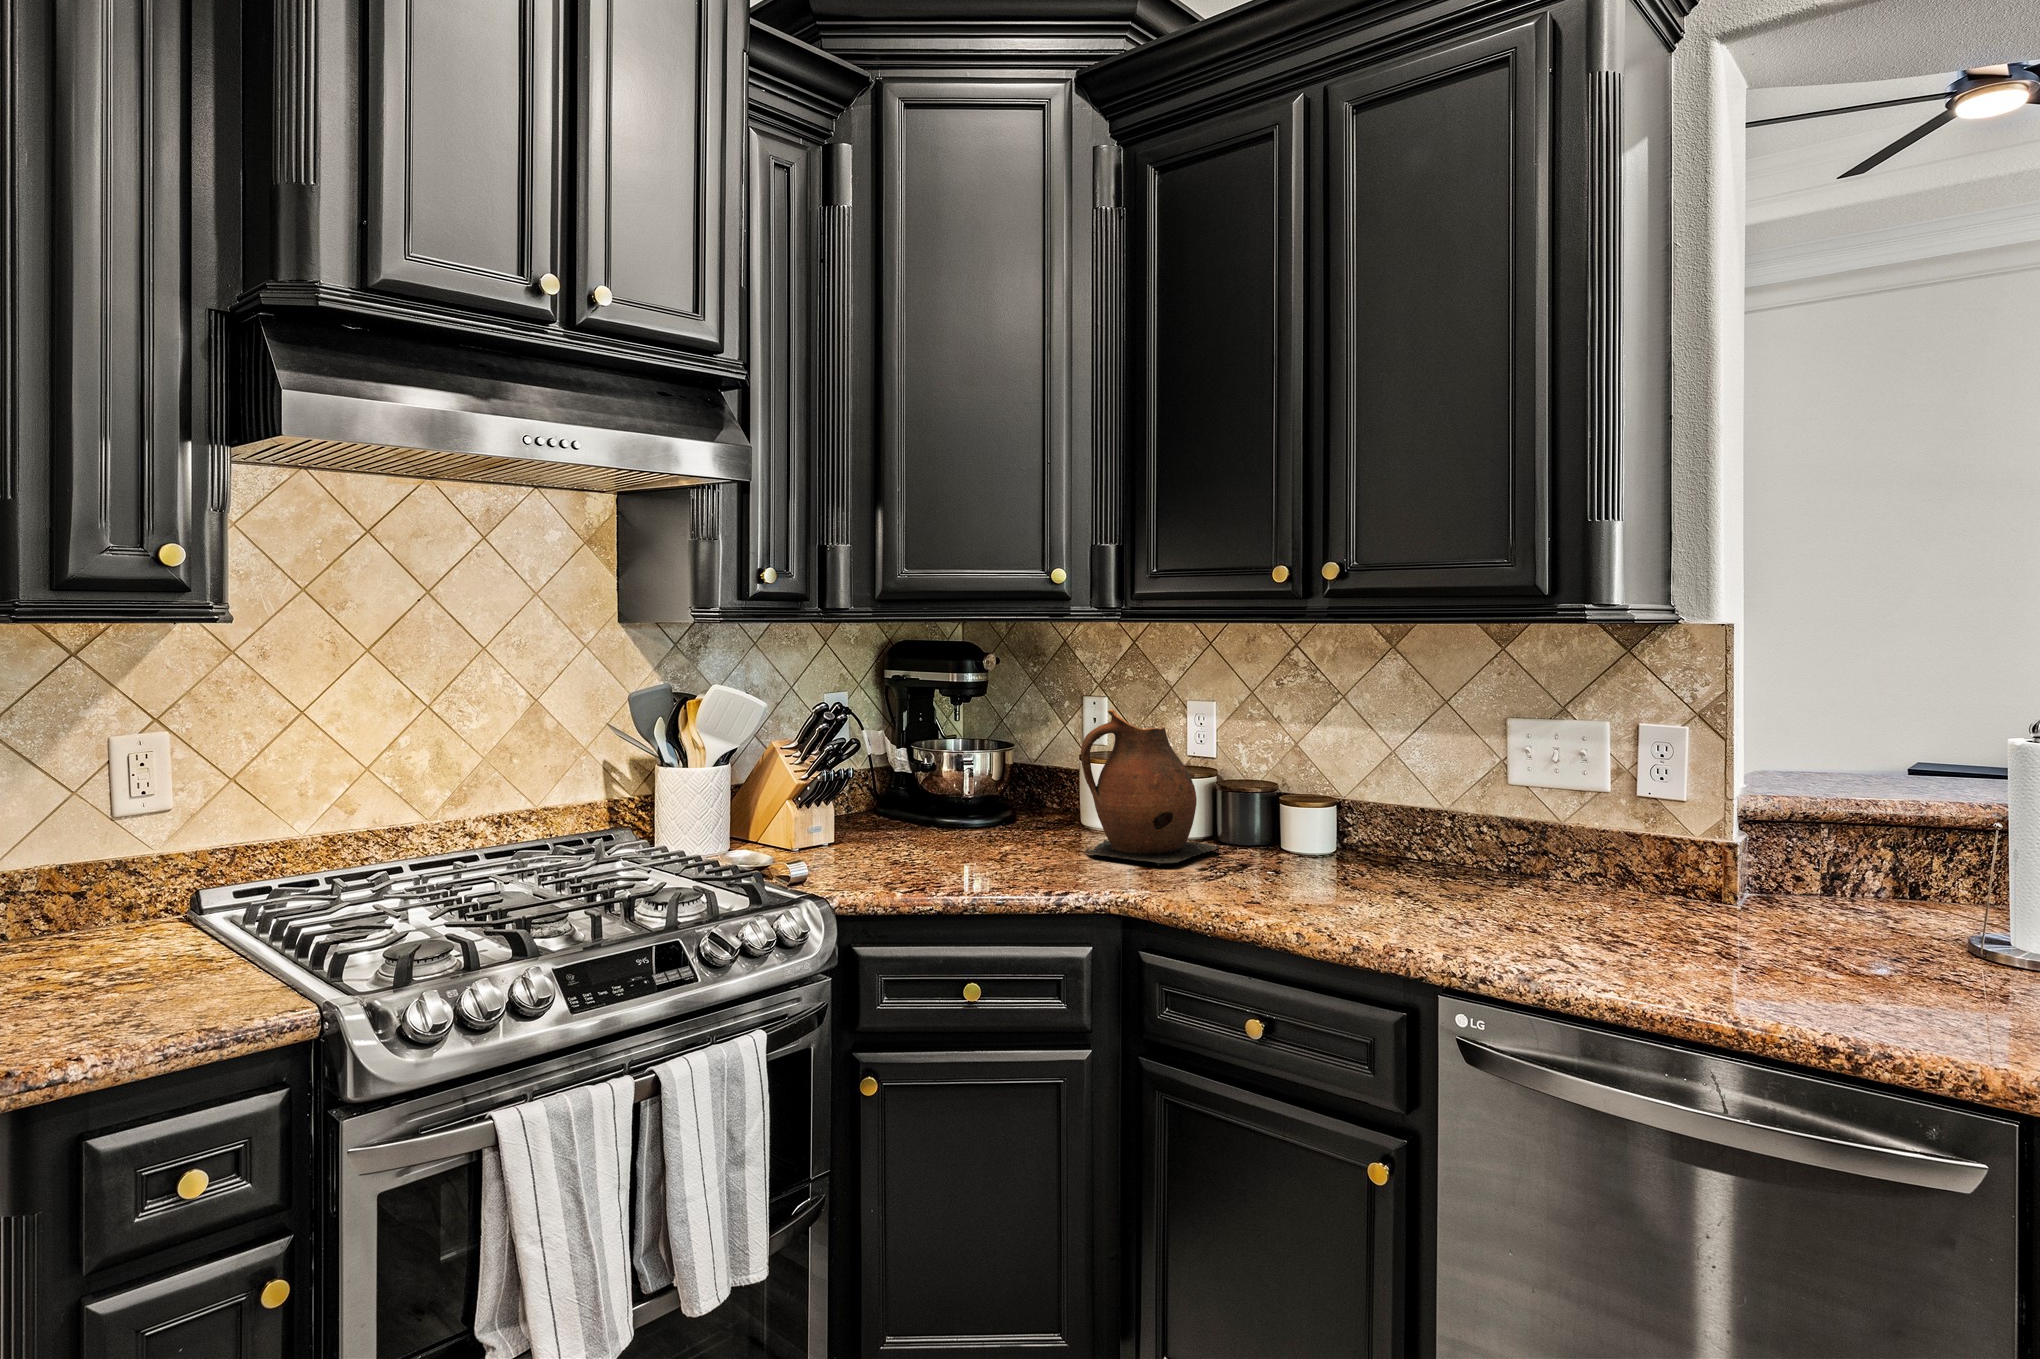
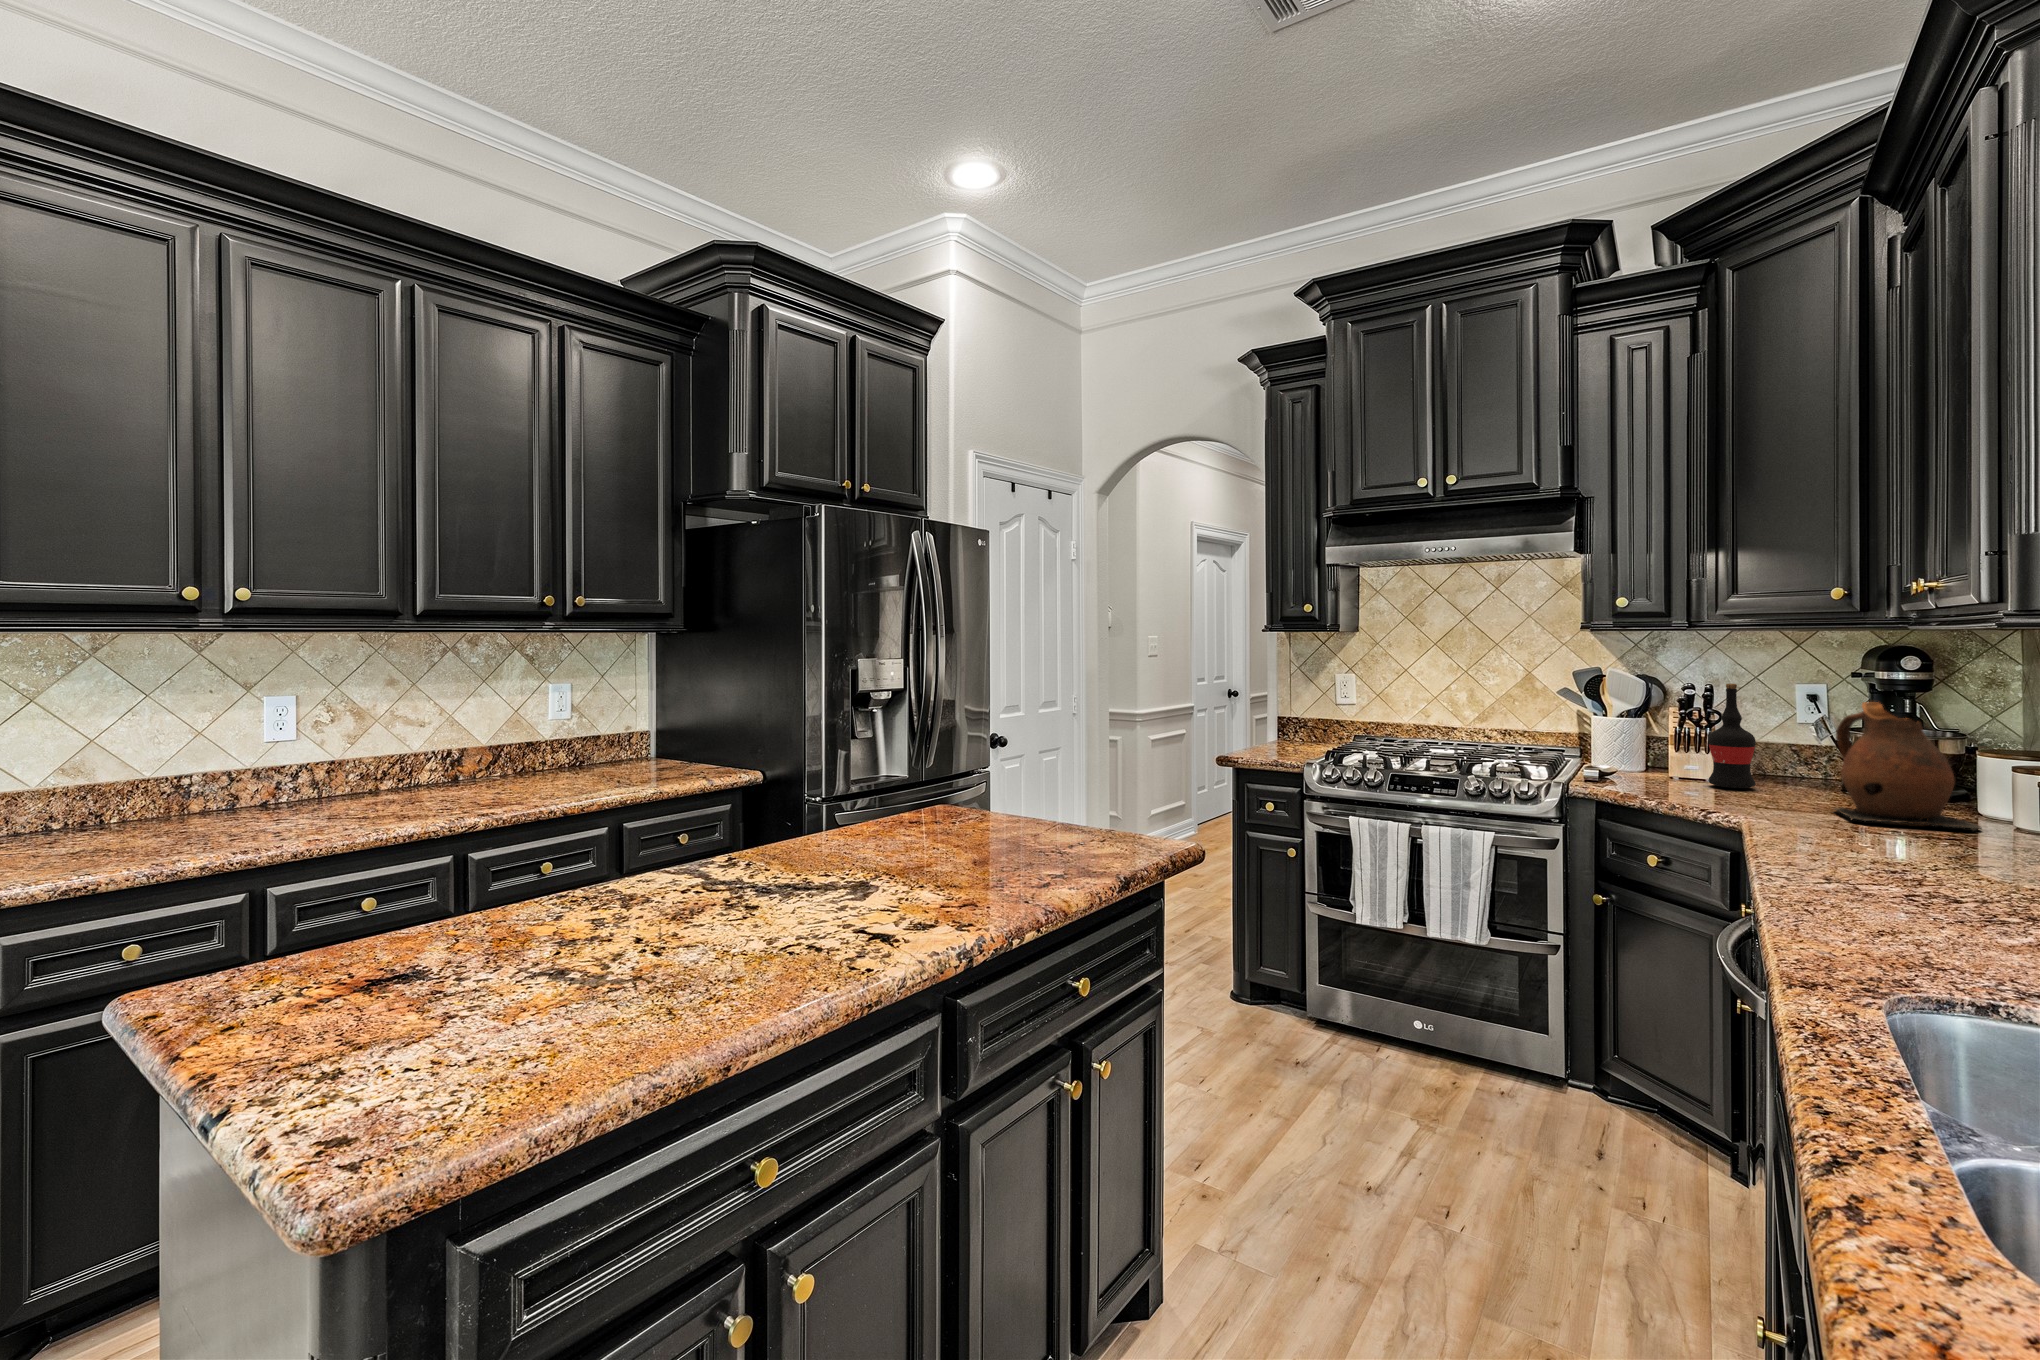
wine bottle: none [895,698,949,852] -> present [1708,684,1756,788]

